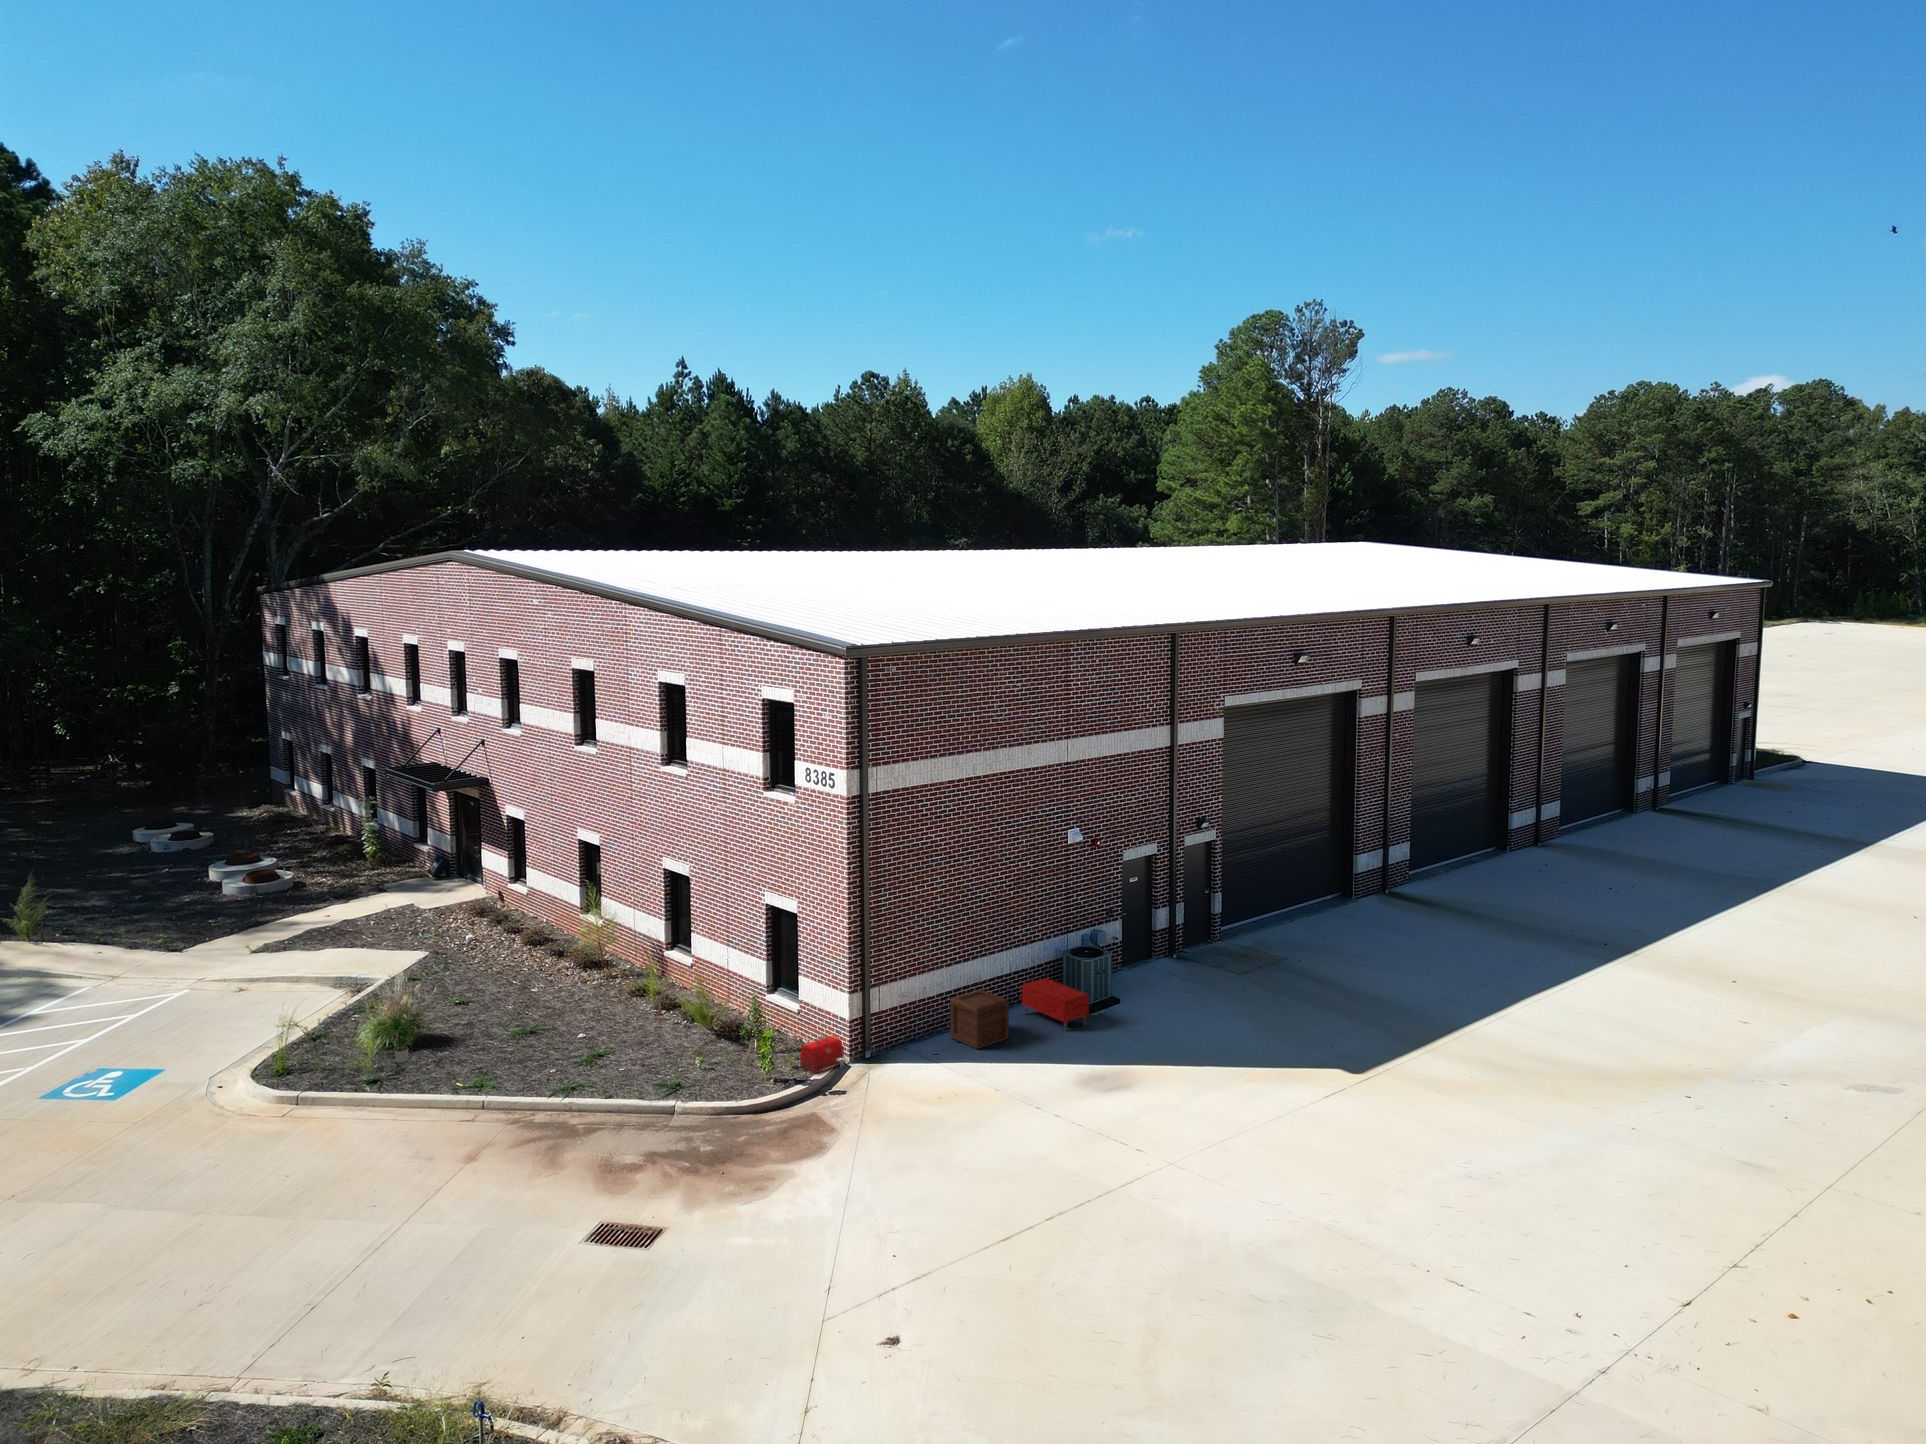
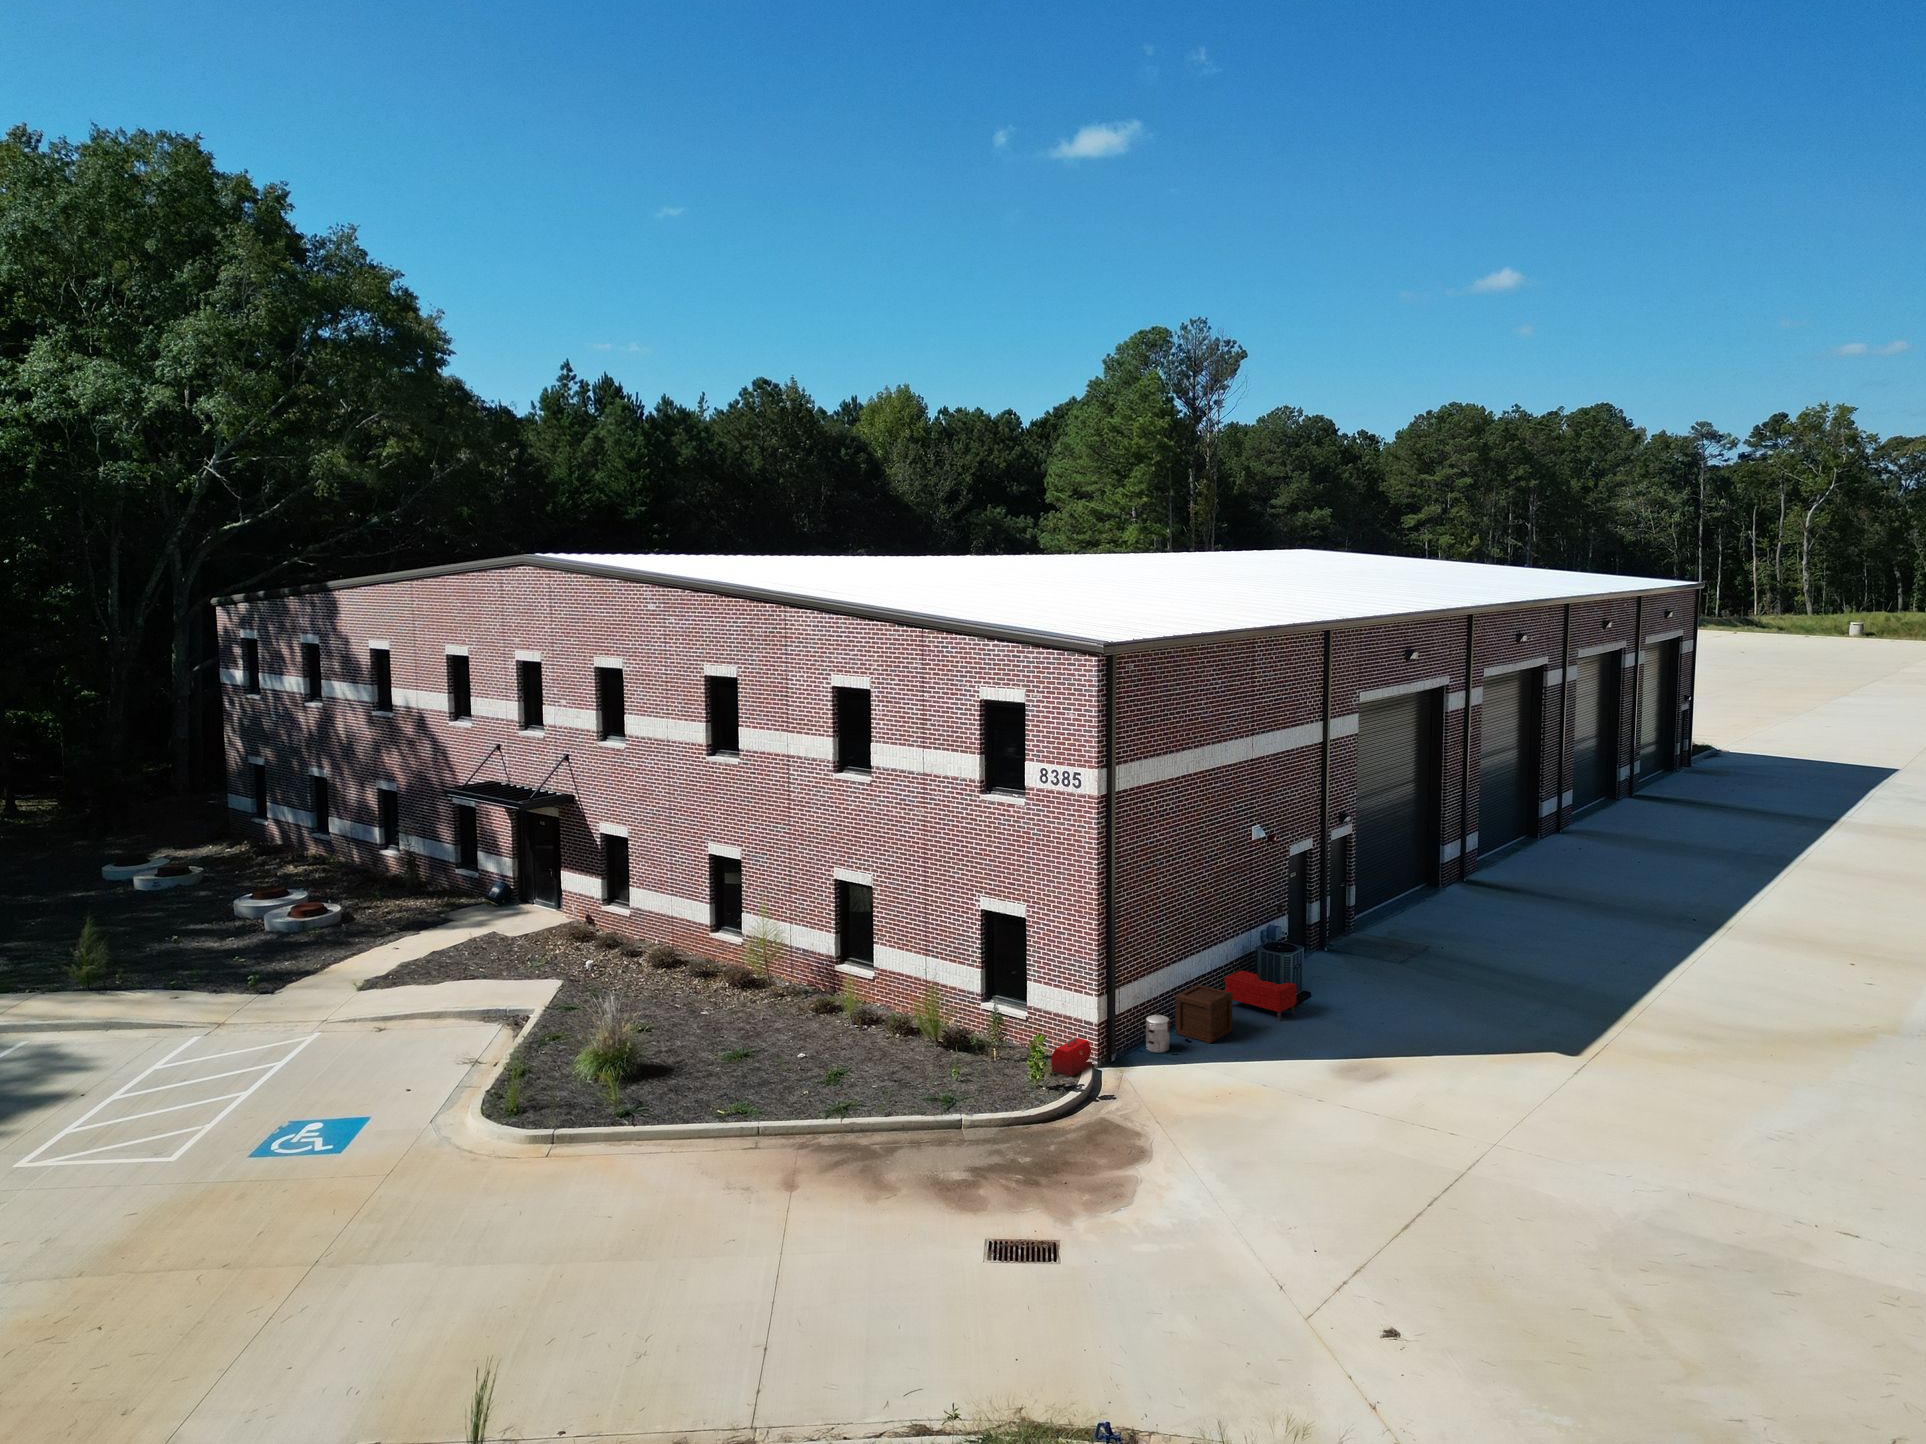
potted plant: present [385,1014,413,1063] -> none [611,1040,646,1093]
waste bin: none [908,1017,933,1056] -> present [1146,1015,1169,1053]

